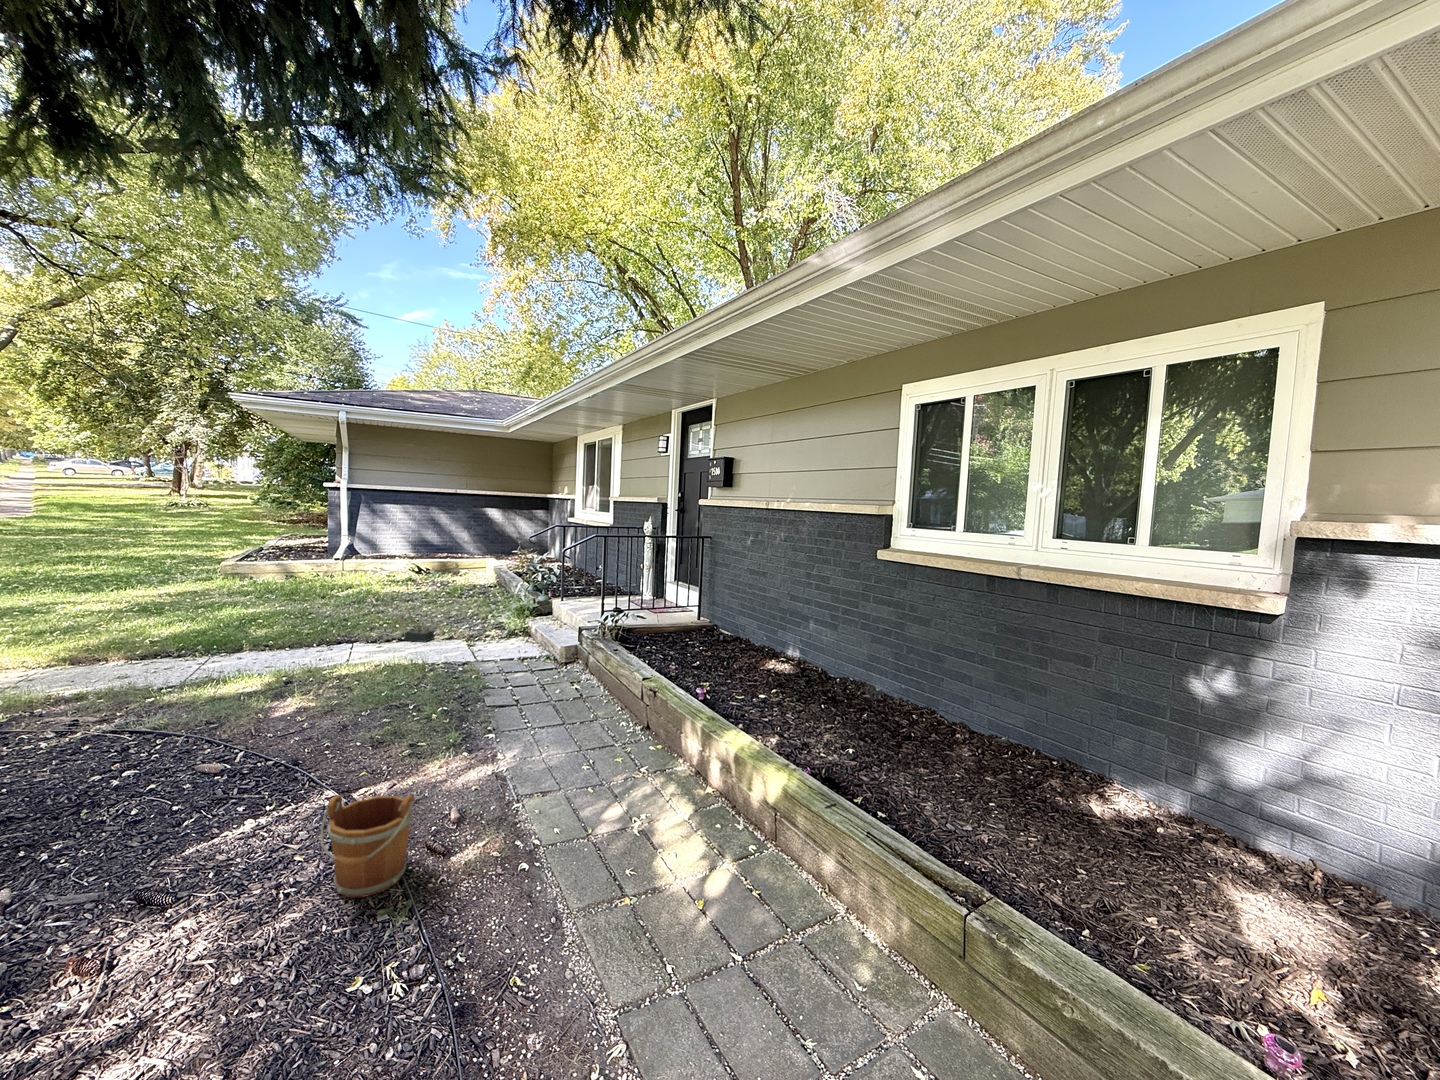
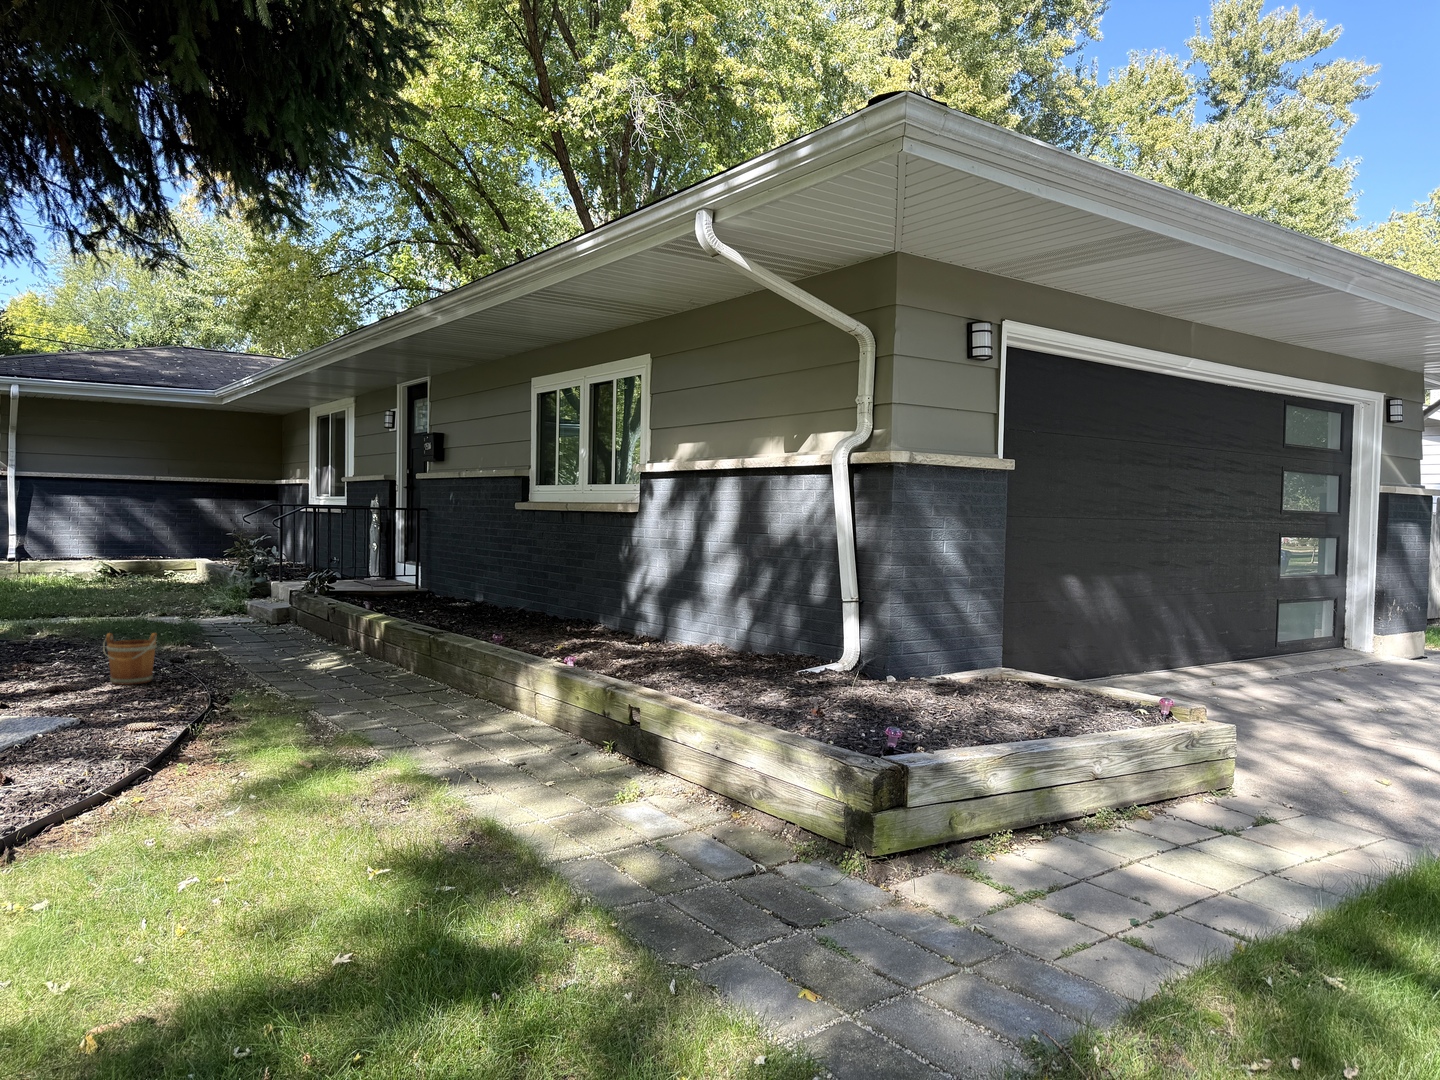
decorative plant: present [399,608,436,642] -> none [106,582,150,615]

